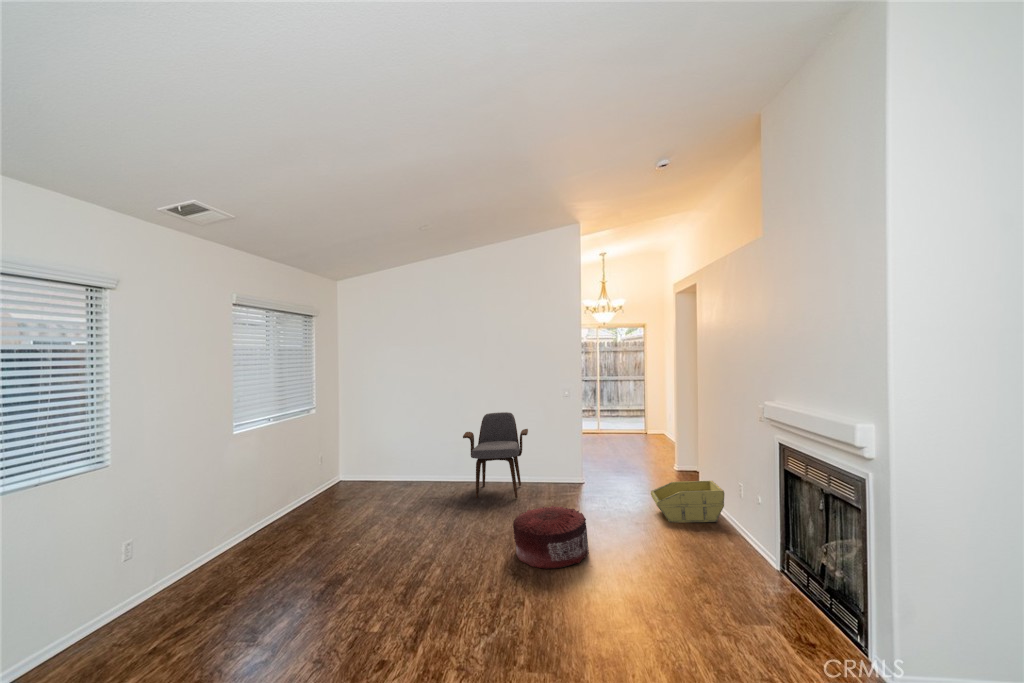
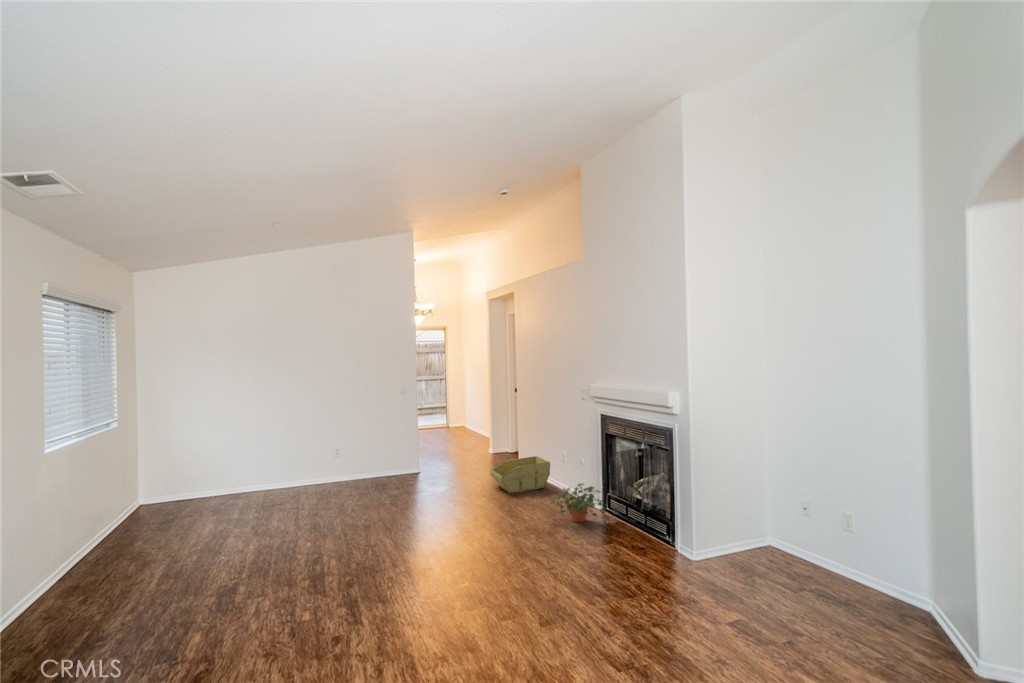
armchair: present [463,412,528,499] -> none [302,410,372,500]
pouf: present [513,506,589,569] -> none [394,488,464,543]
potted plant: none [697,528,780,582] -> present [551,484,605,522]

